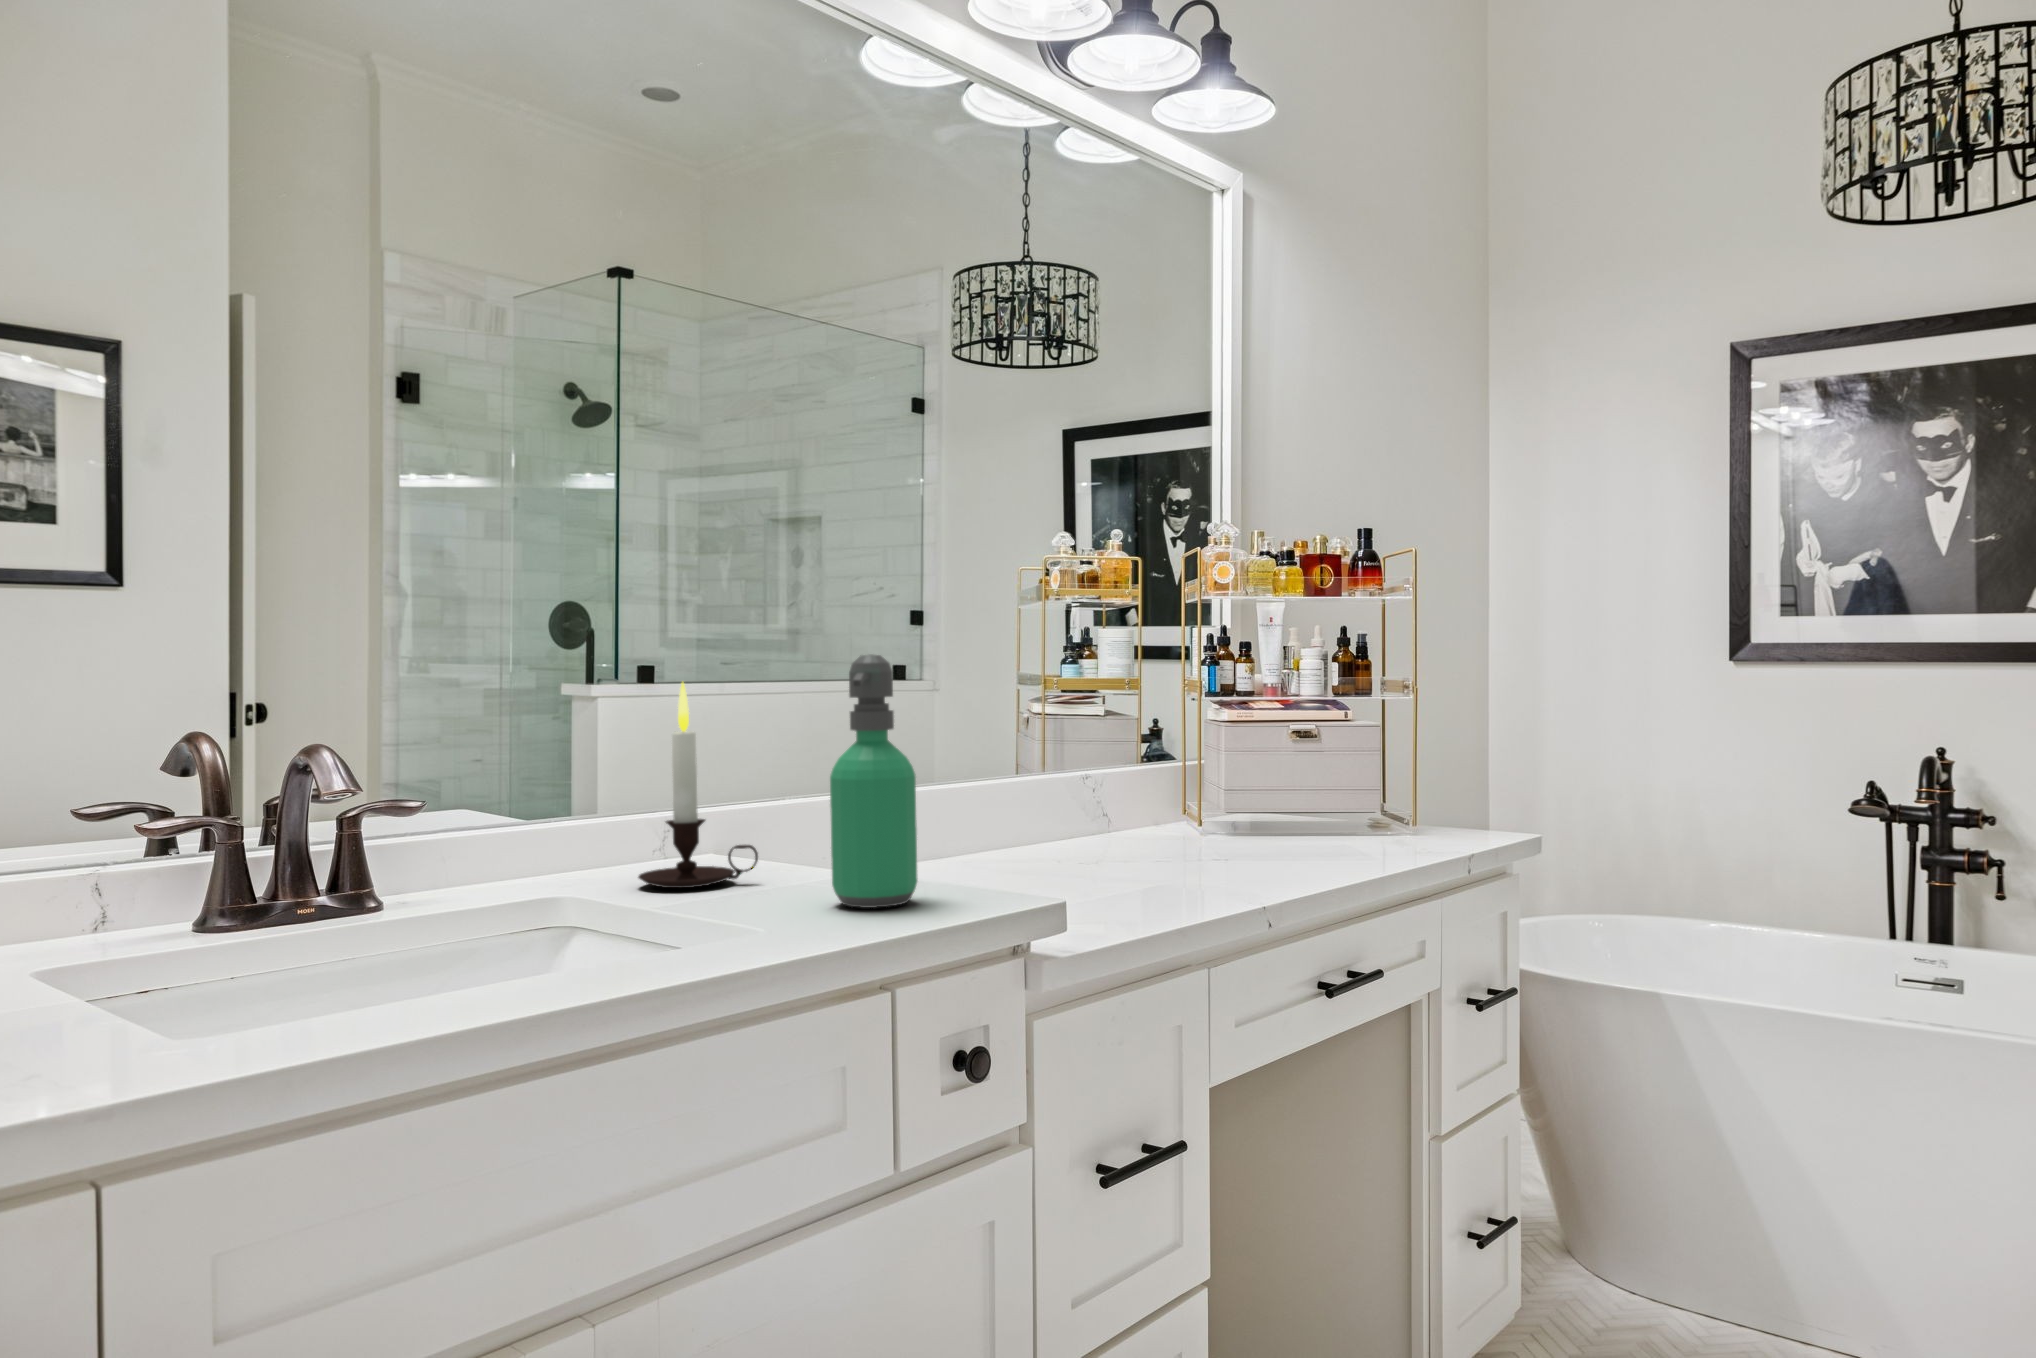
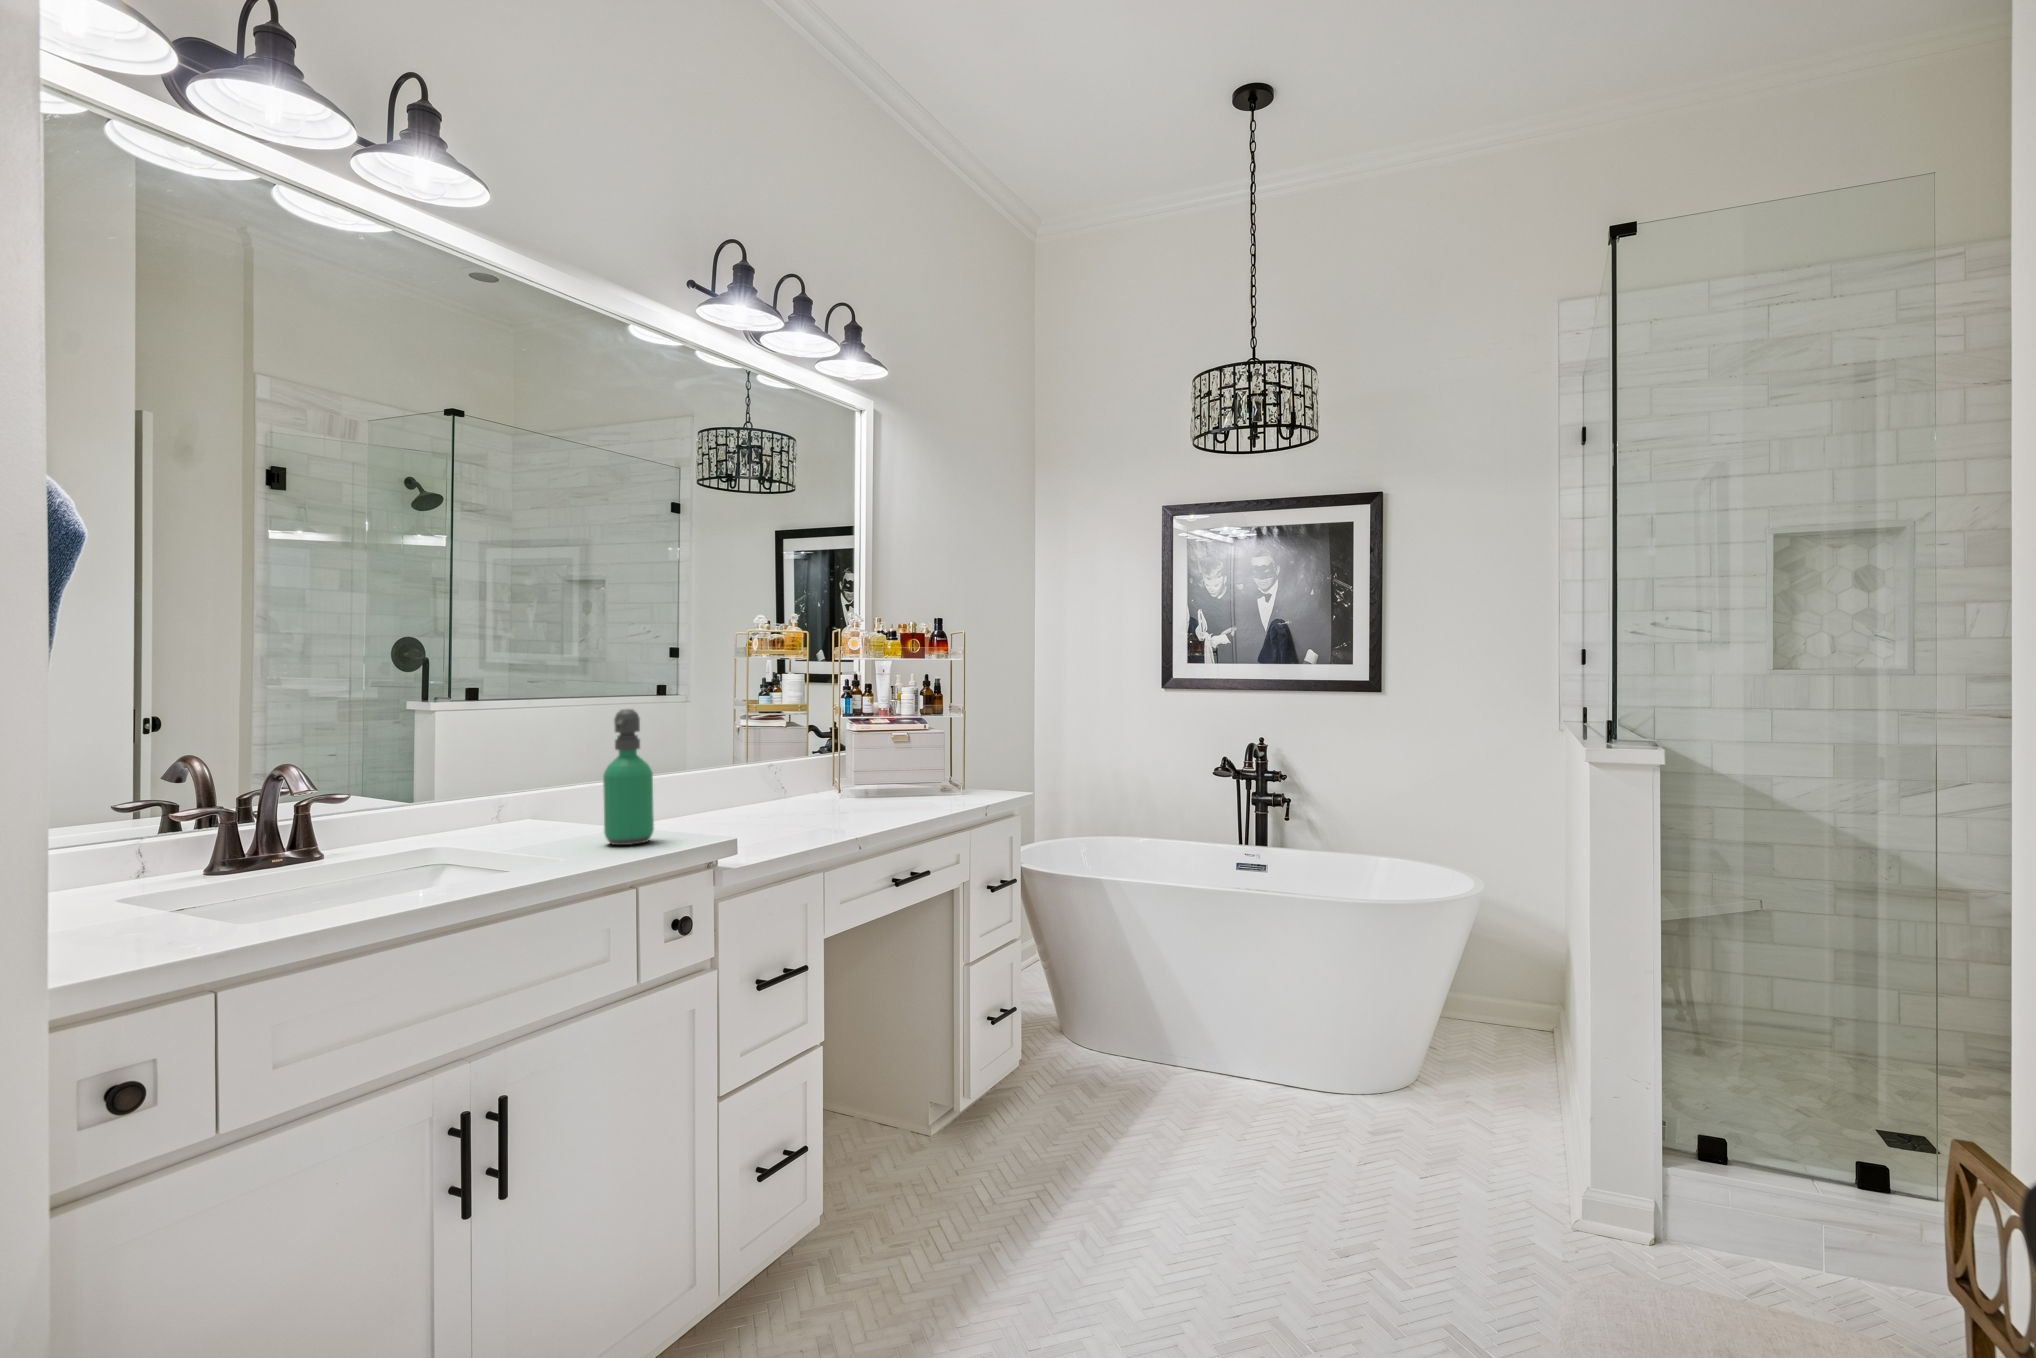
candle: present [639,683,758,888] -> none [485,722,560,840]

